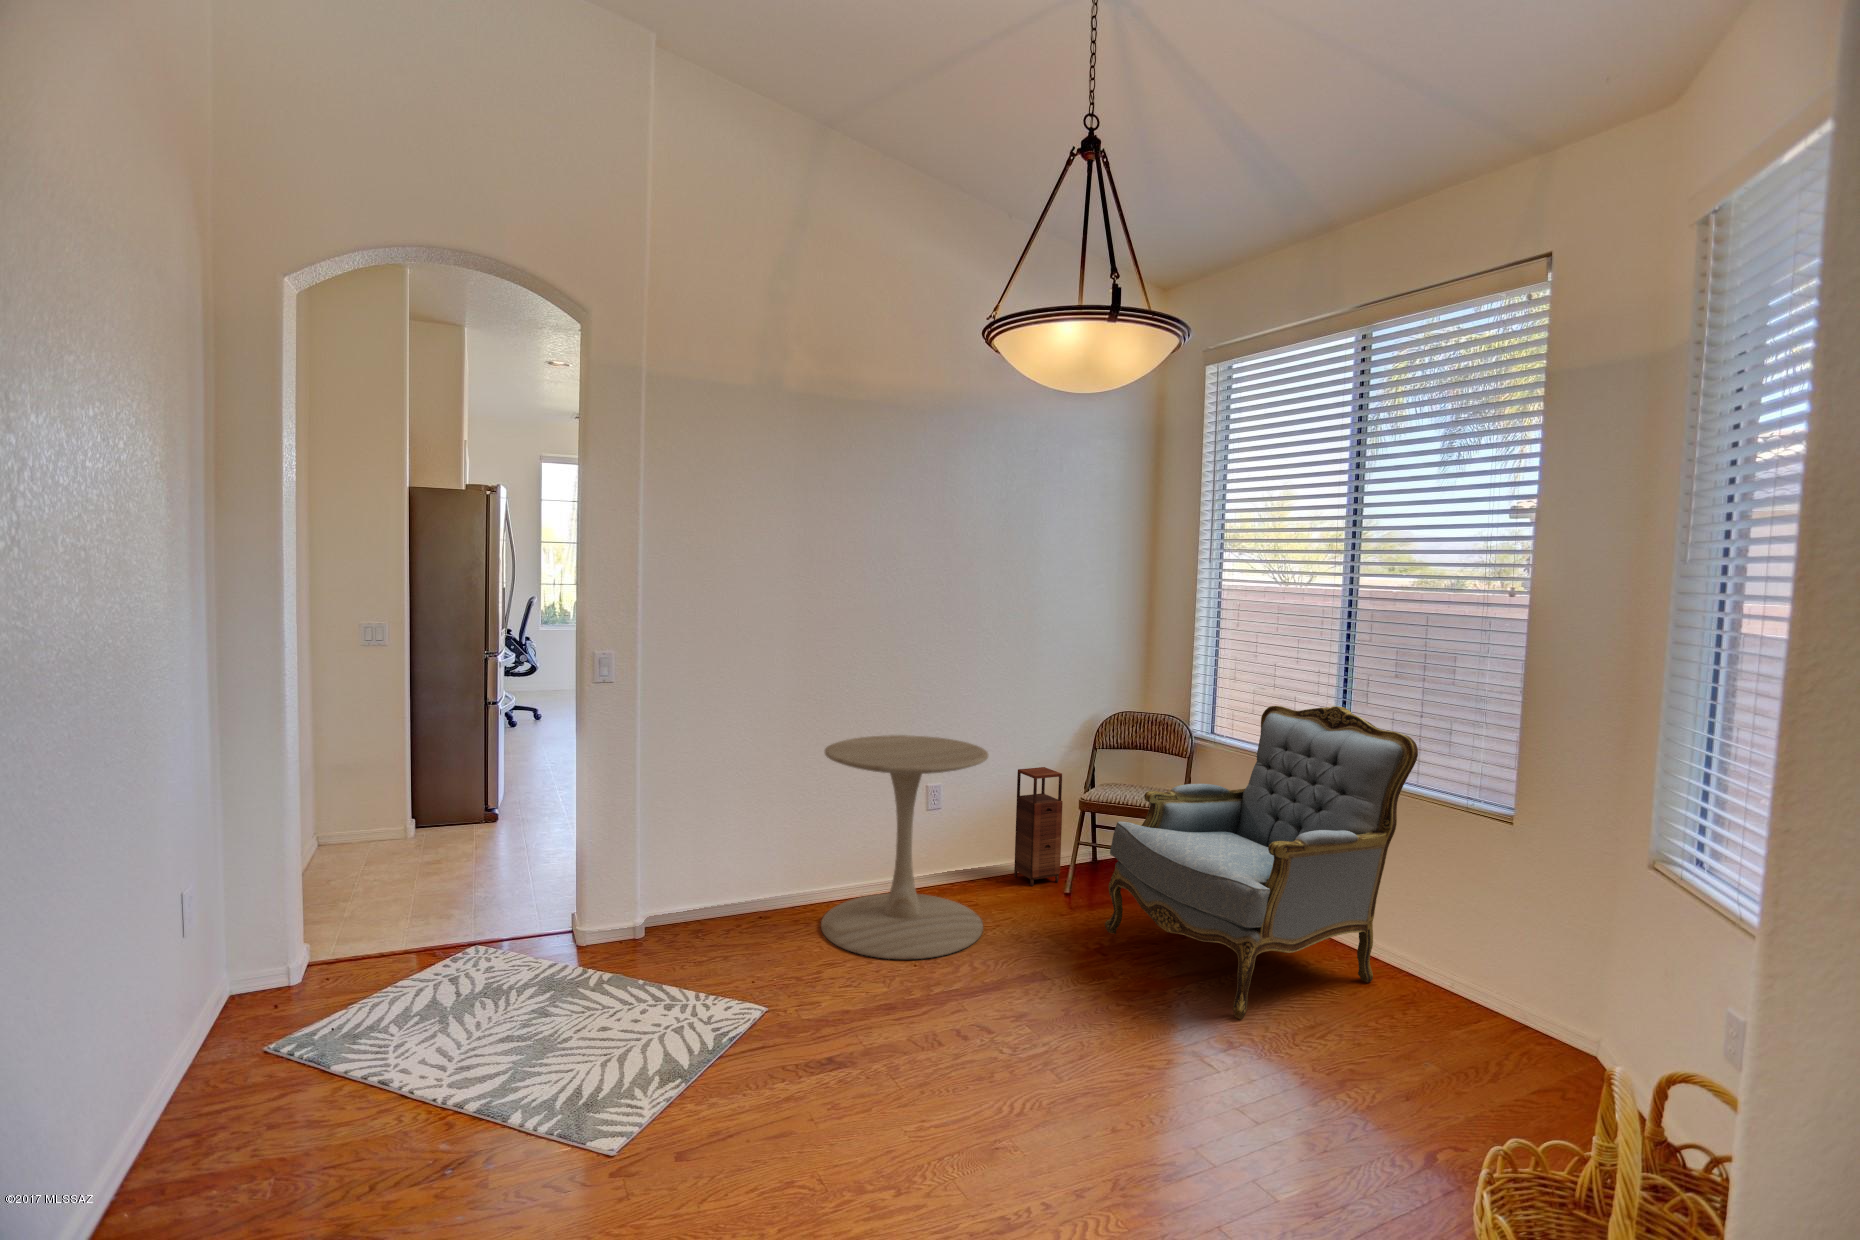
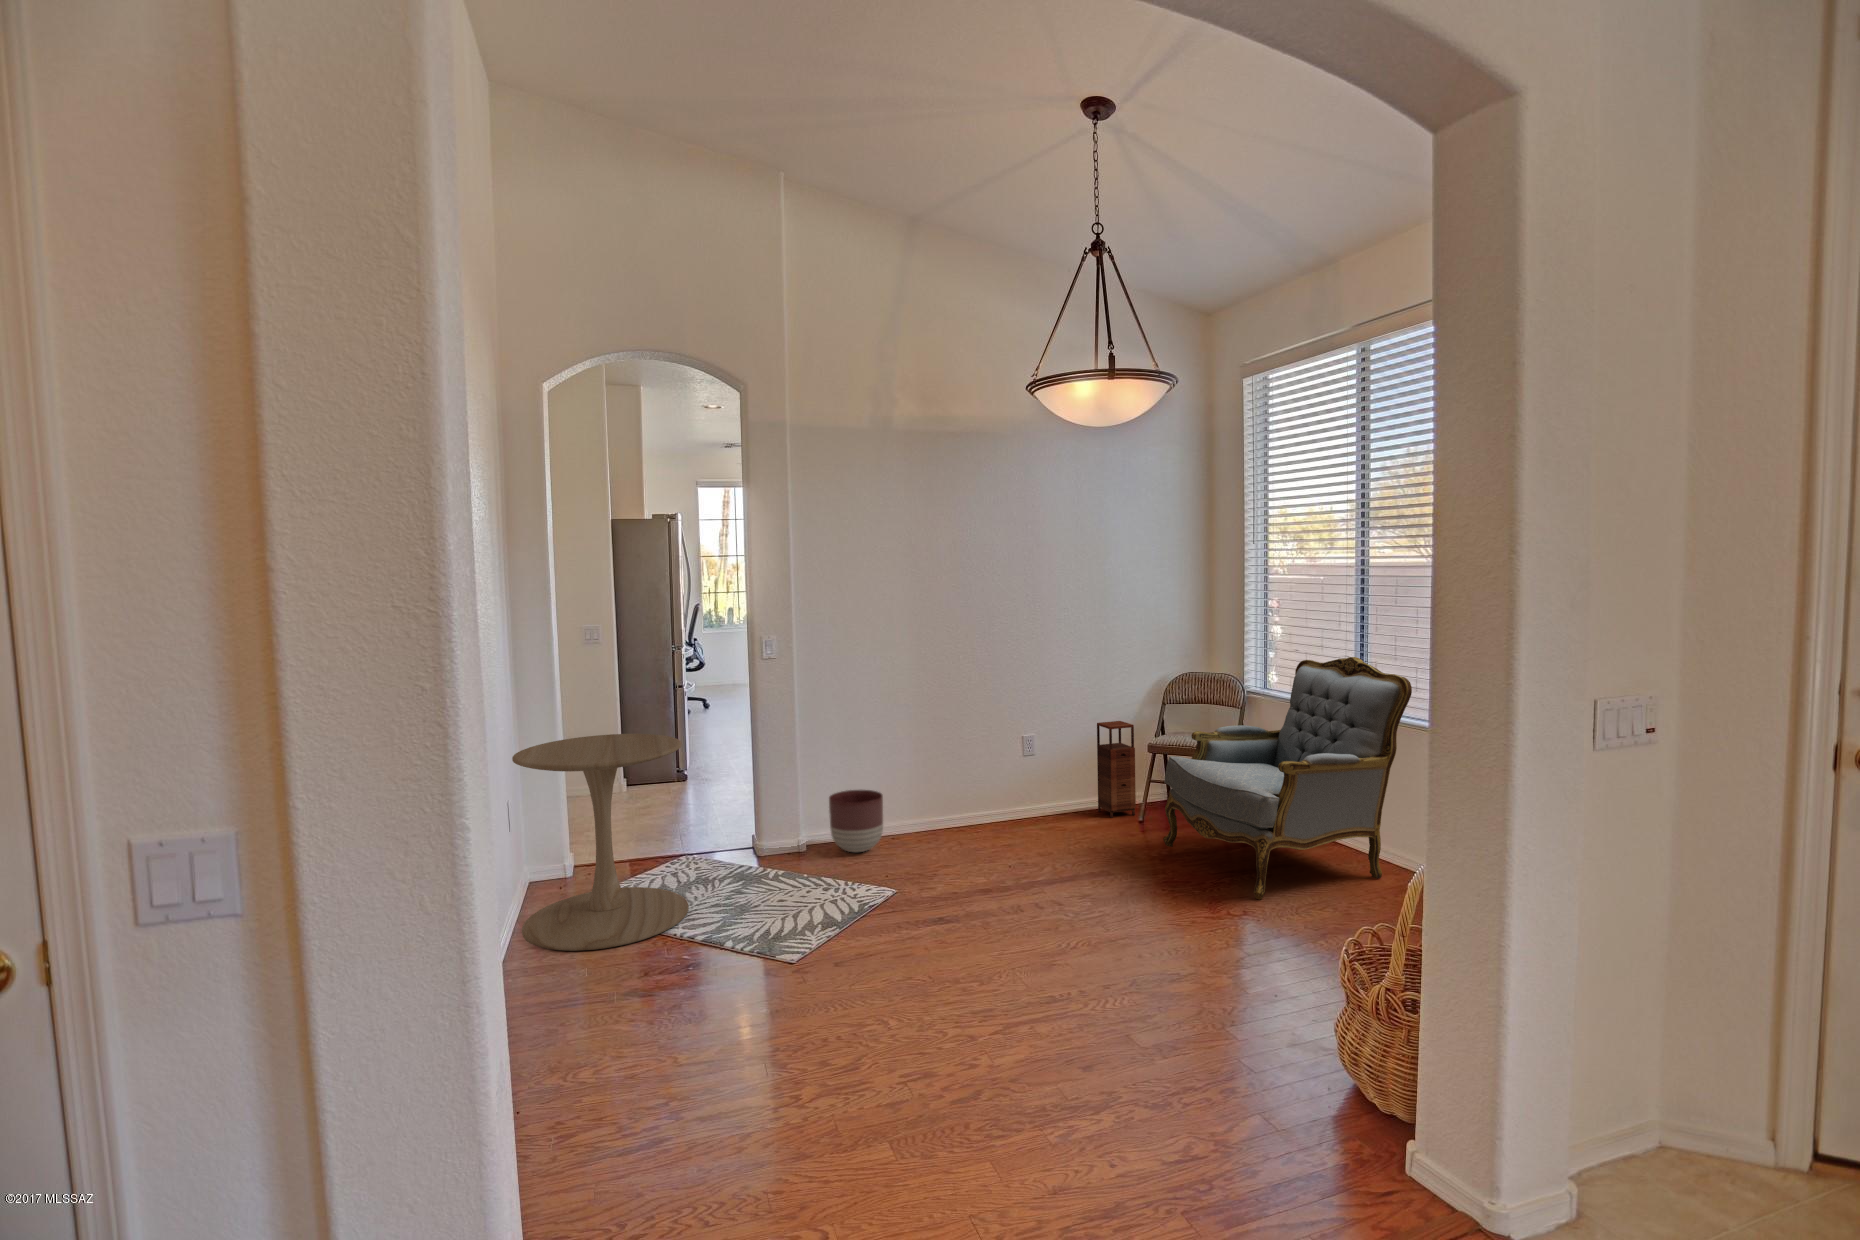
pedestal table: present [821,735,988,959] -> present [512,734,689,951]
planter: none [680,855,752,941] -> present [829,790,883,852]

